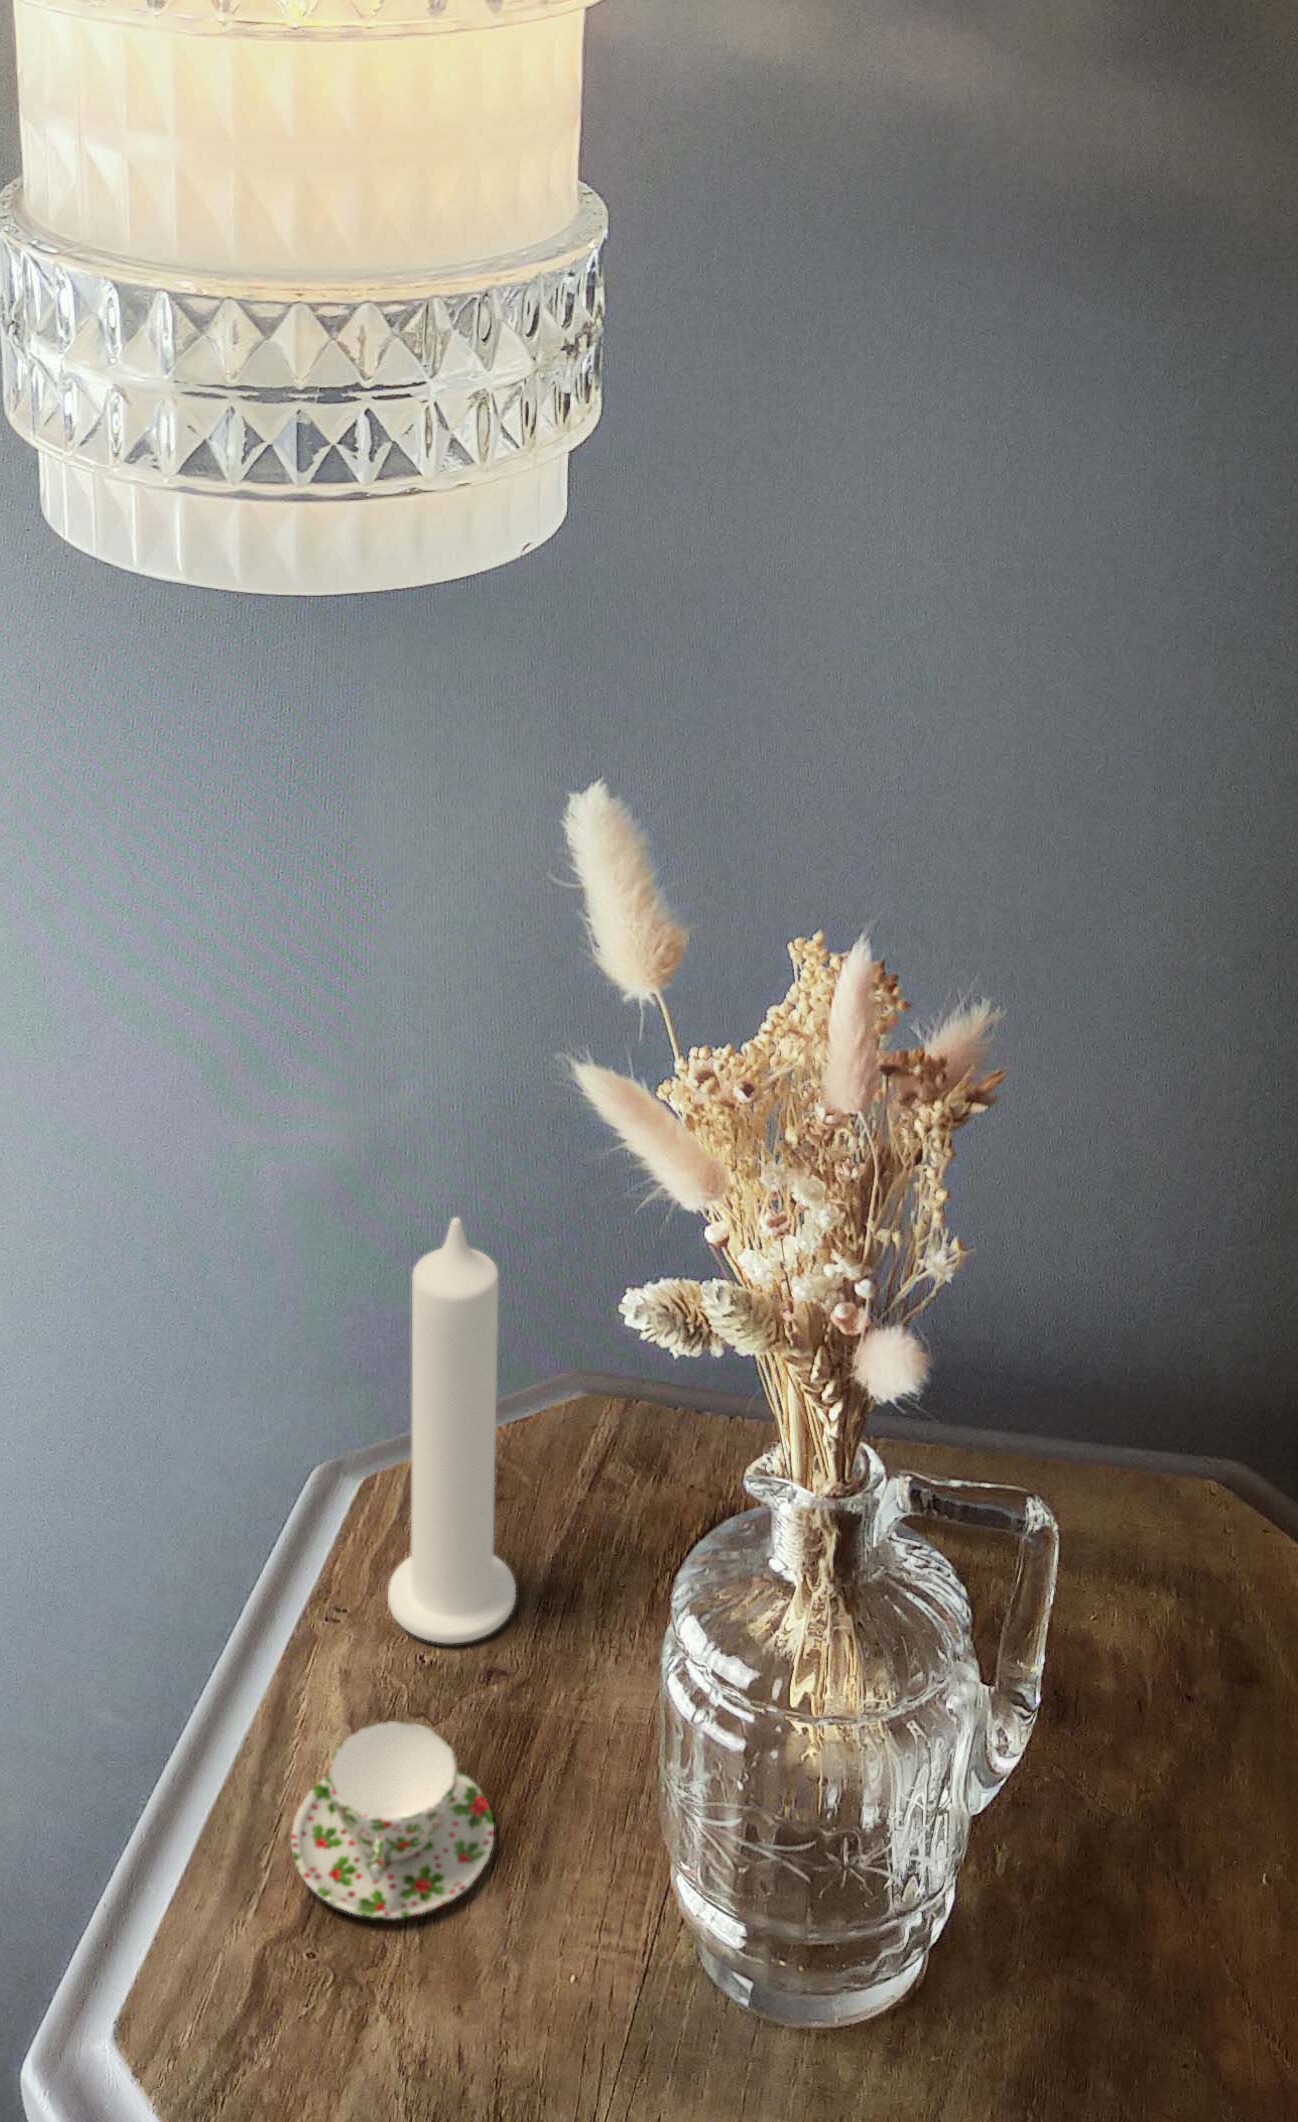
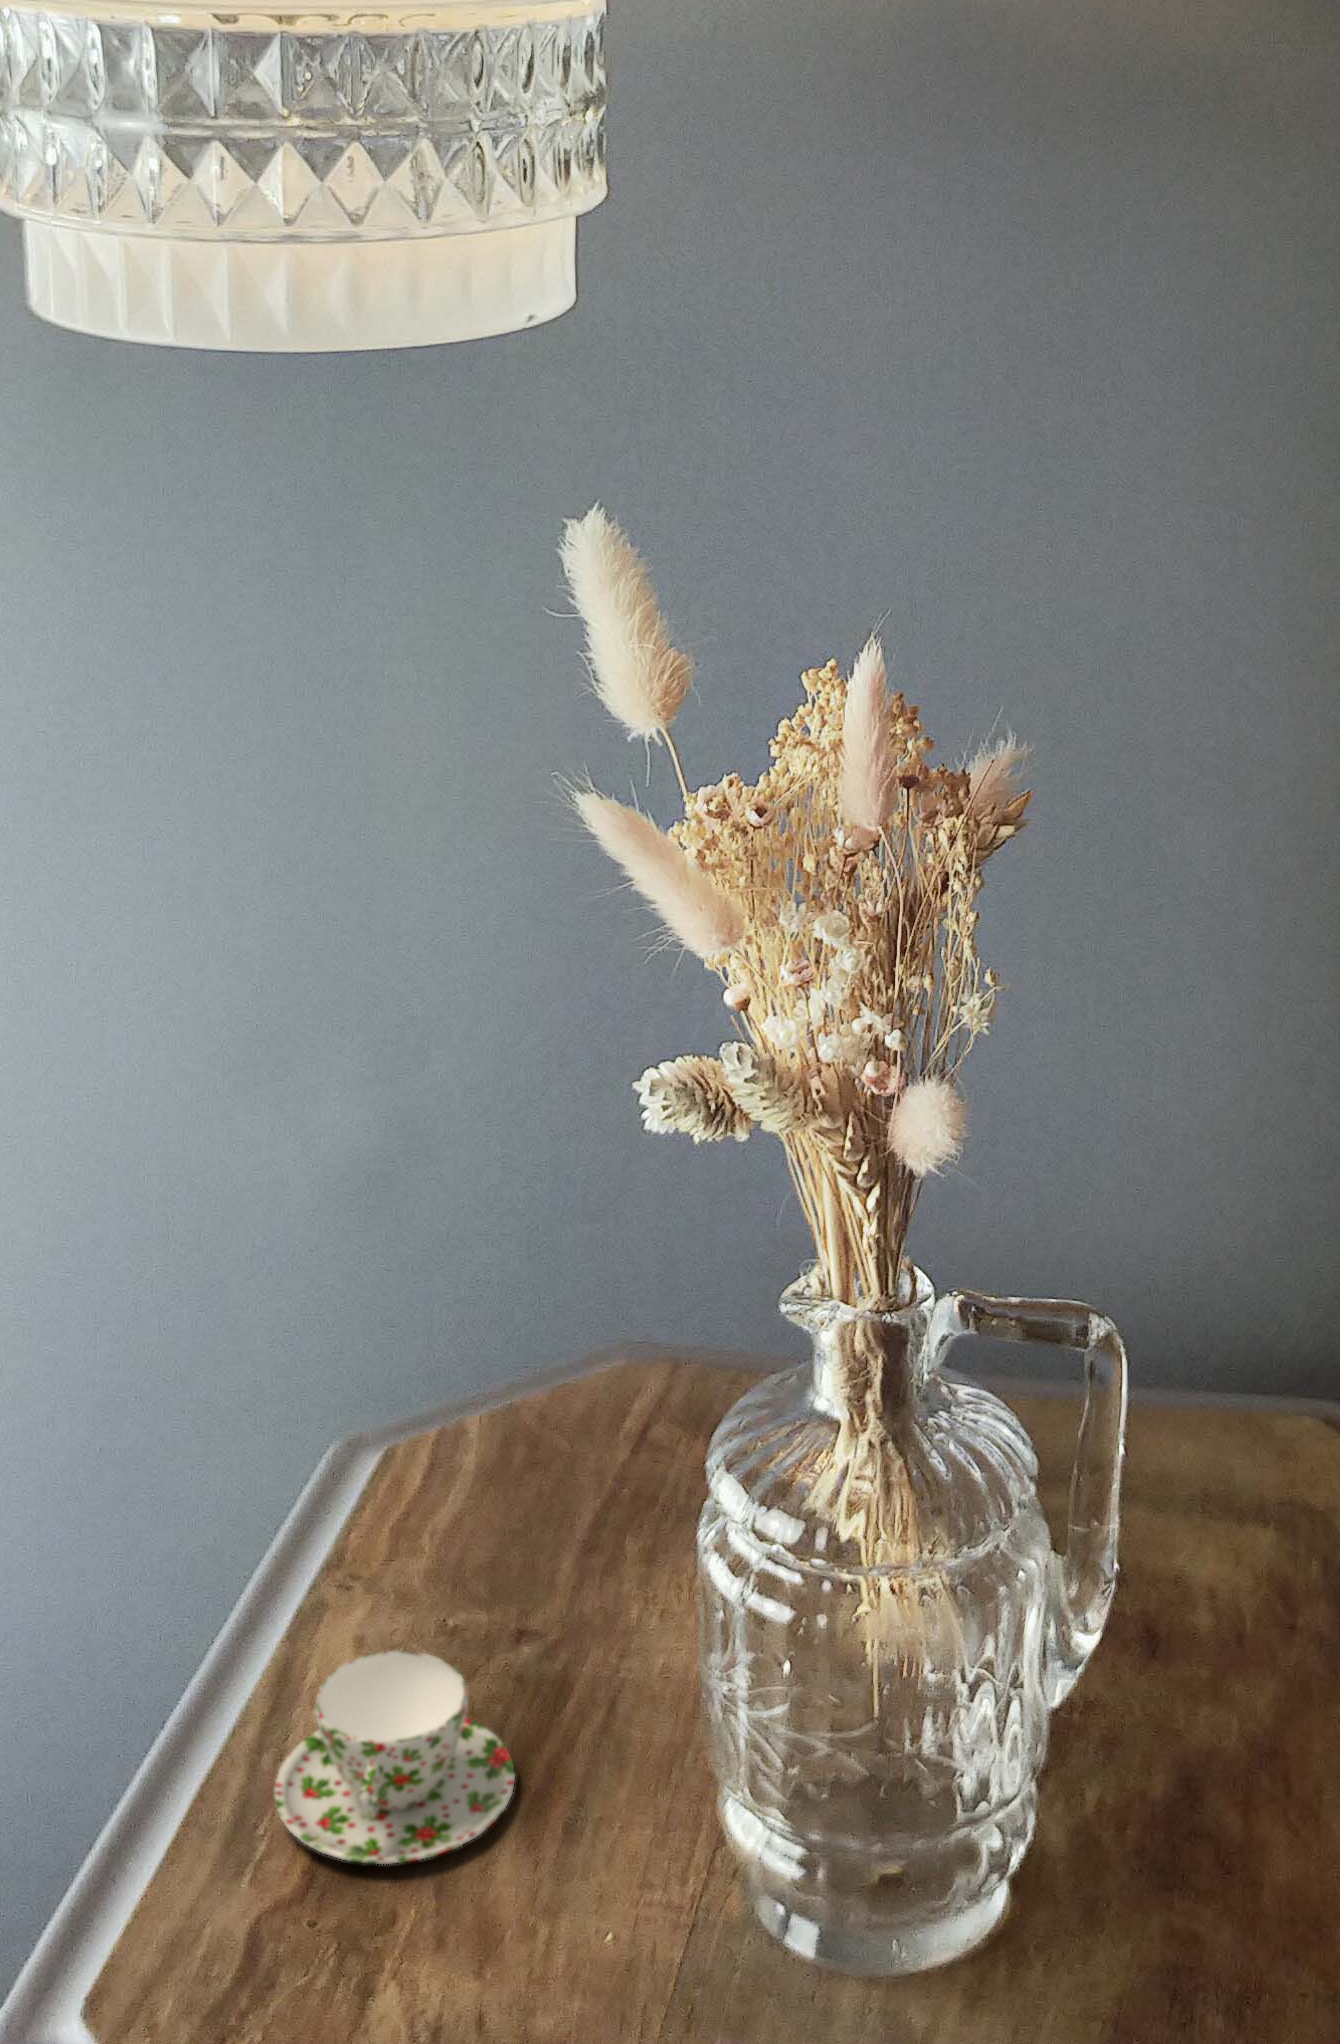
candle: present [388,1217,516,1643] -> none [409,1068,560,1605]

